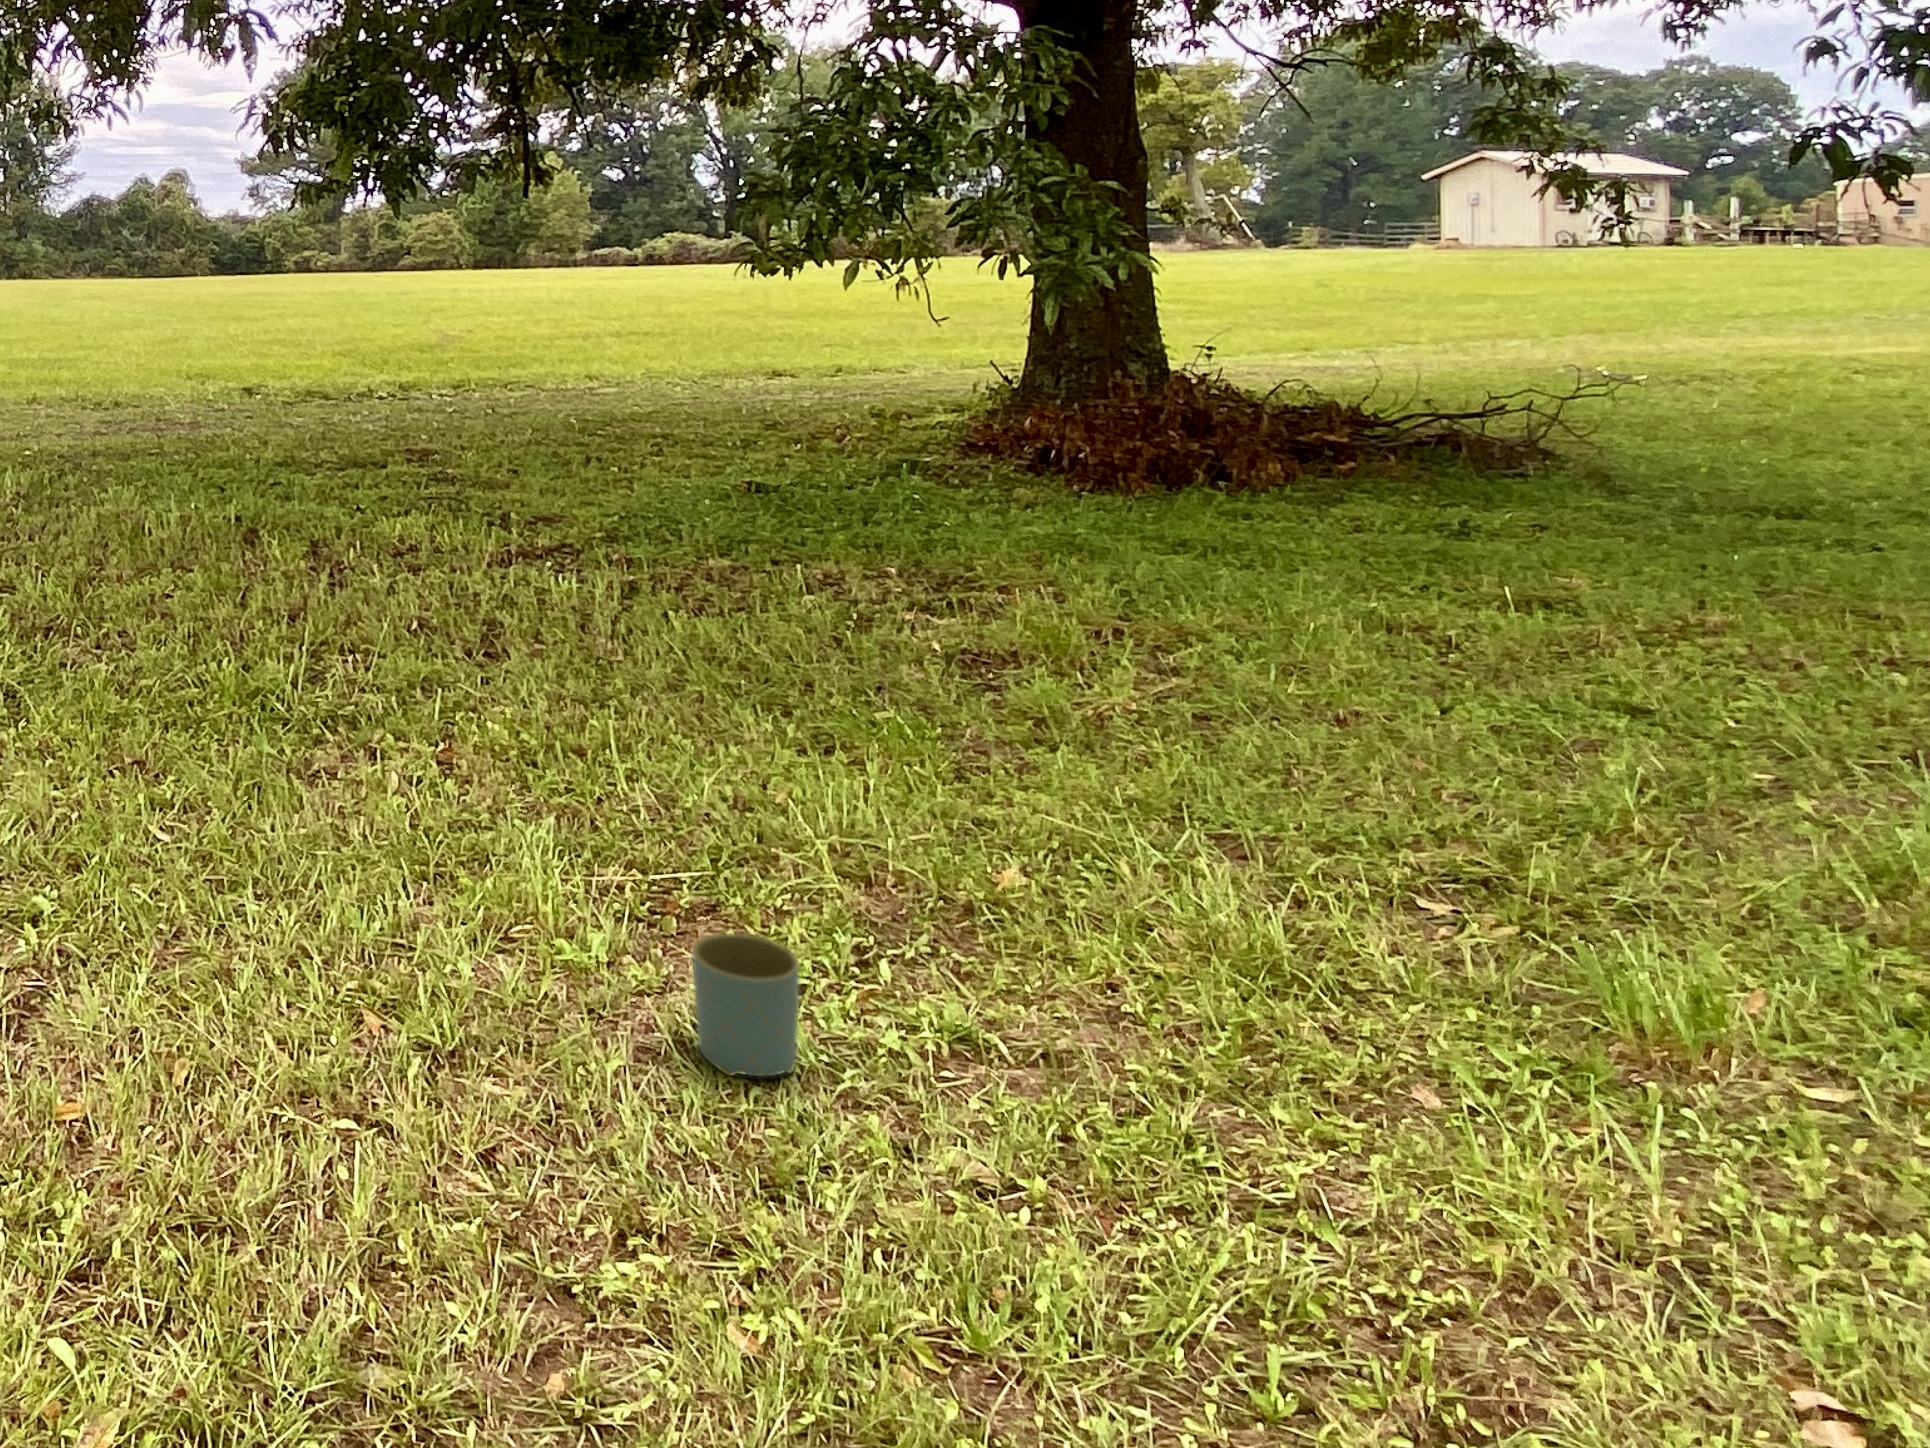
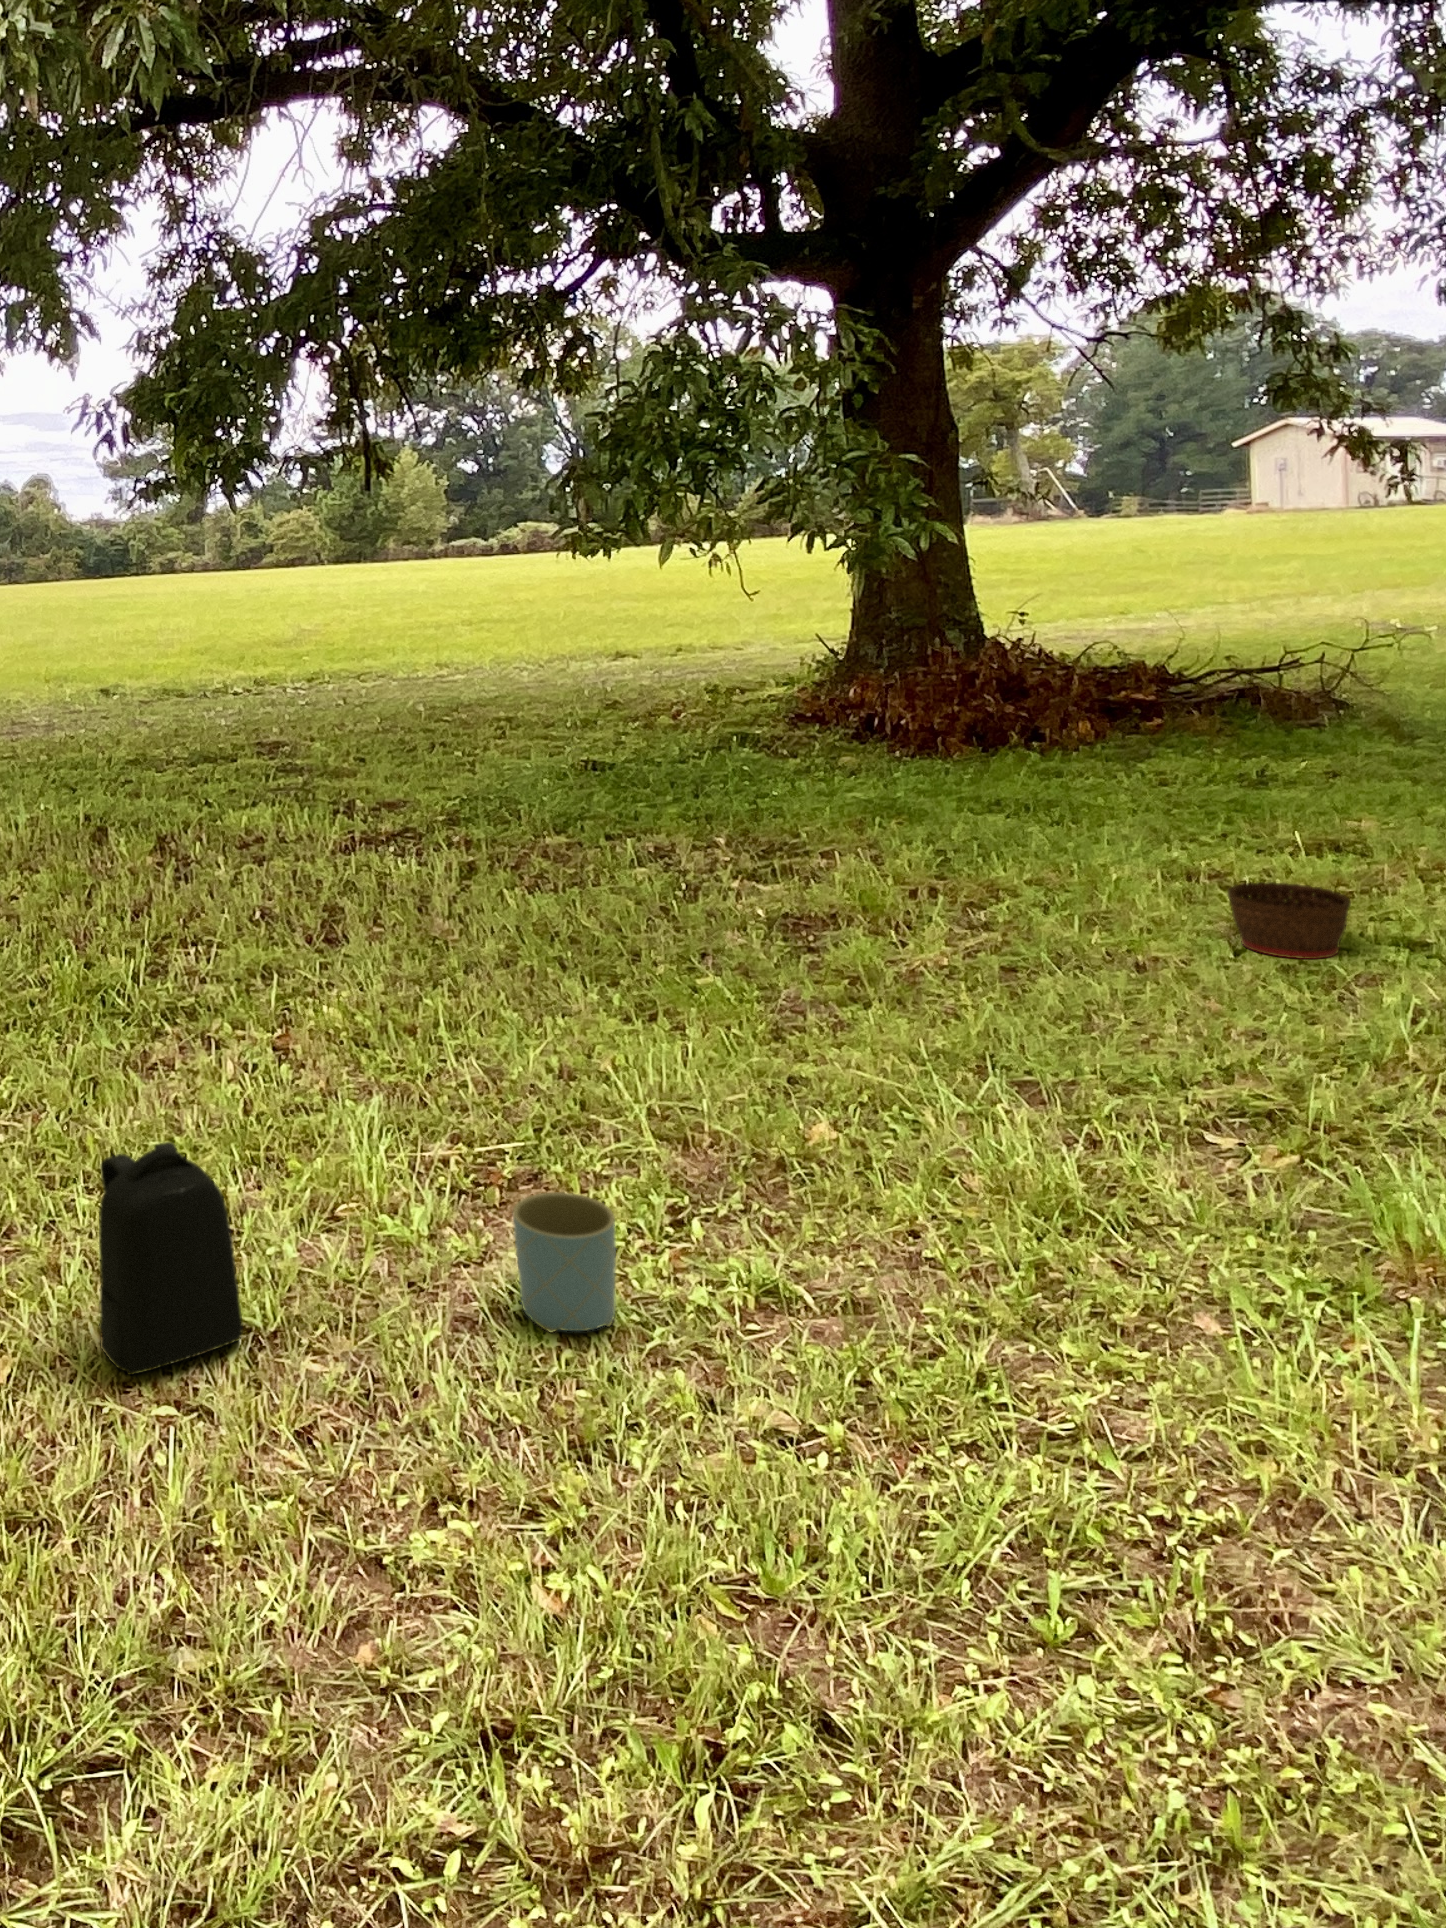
basket: none [1436,650,1573,735] -> present [1227,882,1351,959]
backpack: none [269,860,414,1092] -> present [99,1142,243,1375]

